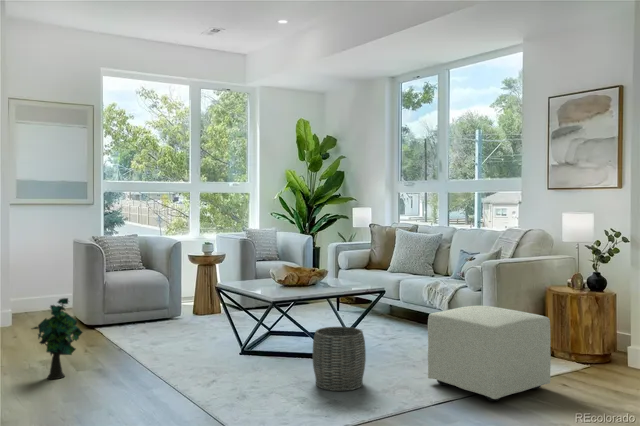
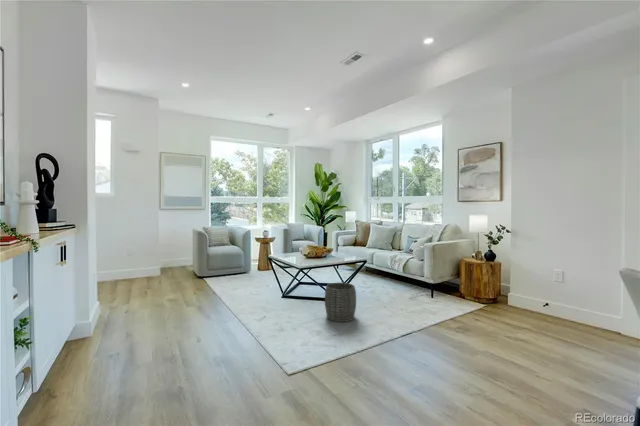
decorative plant: present [33,298,83,379] -> none [161,265,191,312]
ottoman: present [428,306,551,401] -> none [393,270,468,330]

